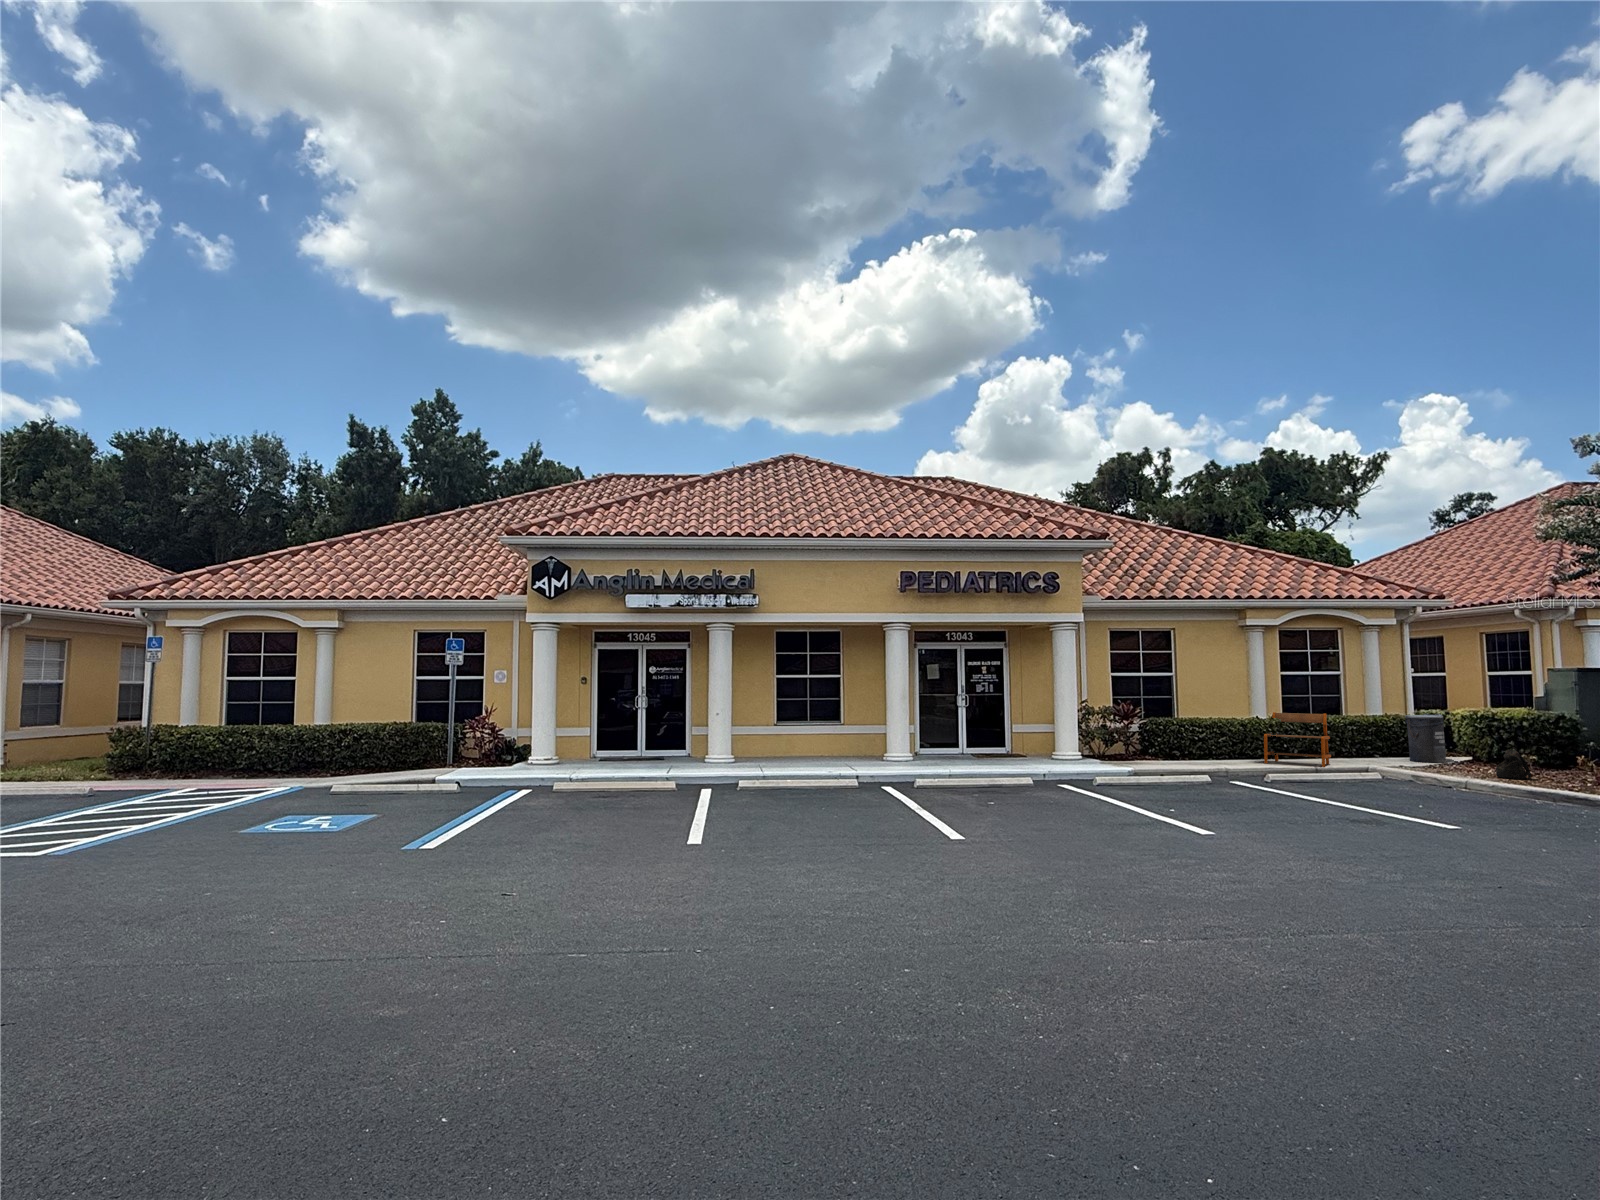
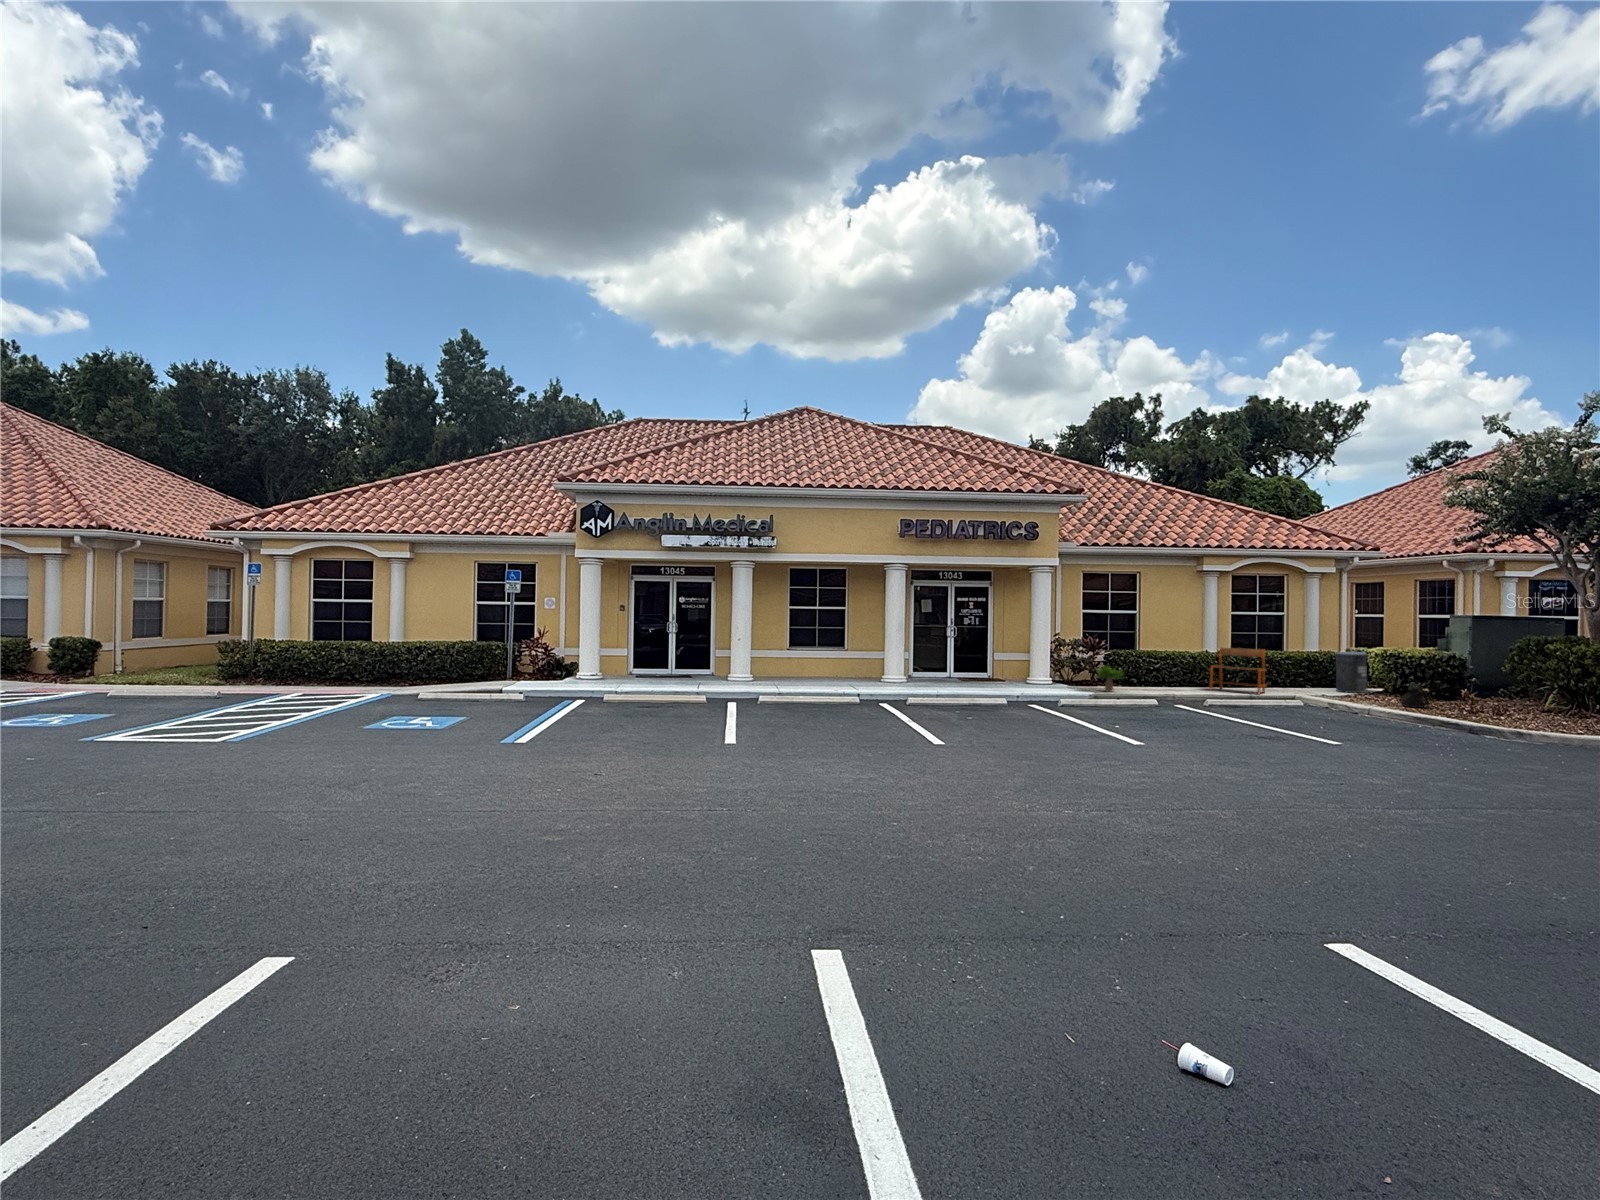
potted plant: none [1128,735,1169,767] -> present [1095,666,1123,692]

